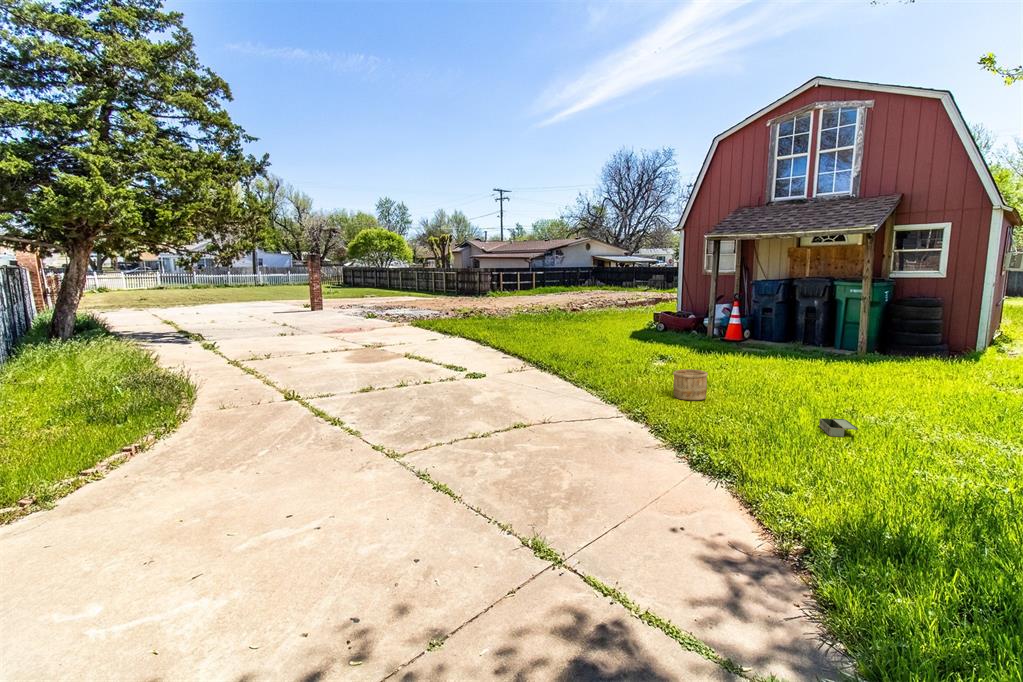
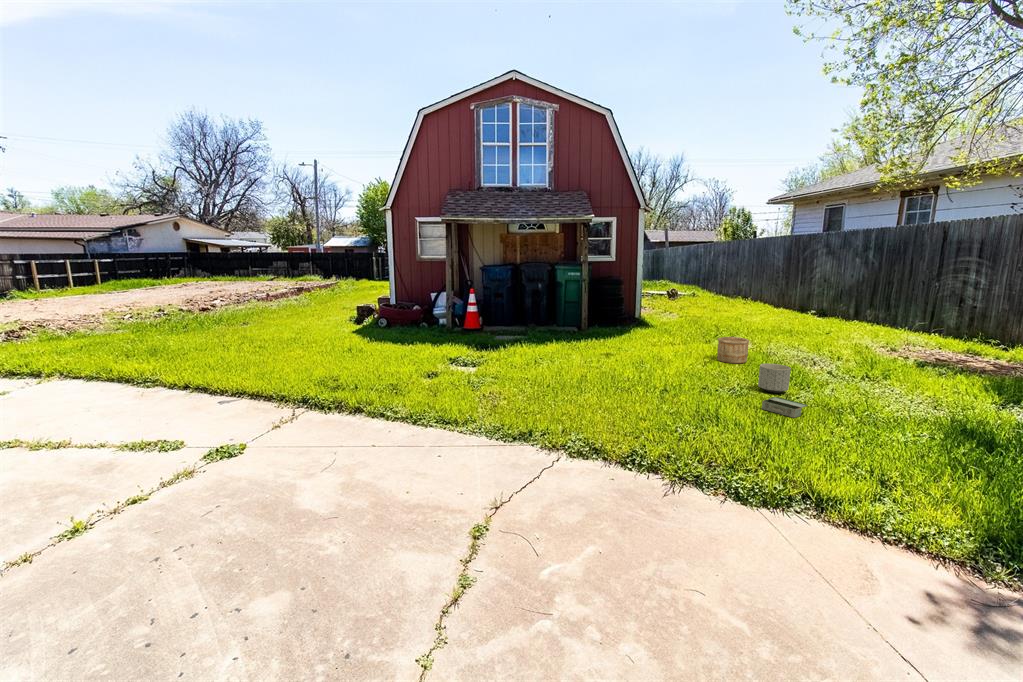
wooden bucket: present [673,369,708,400] -> present [717,337,749,363]
planter: none [869,392,908,424] -> present [758,364,791,393]

